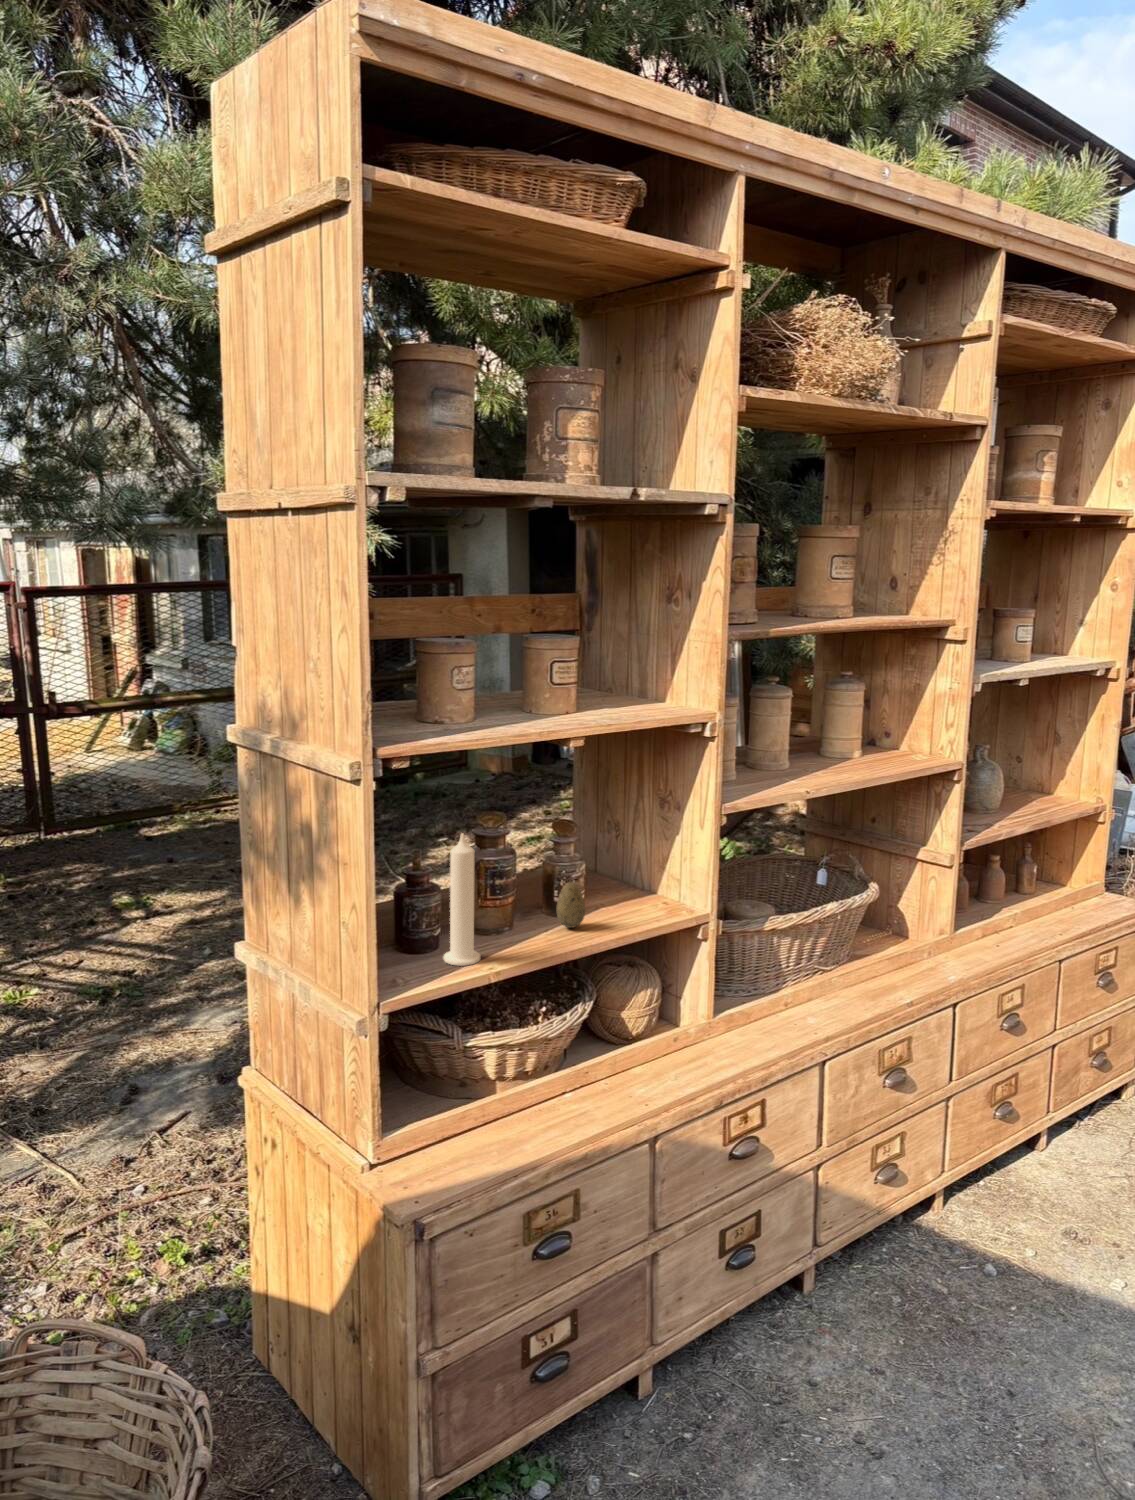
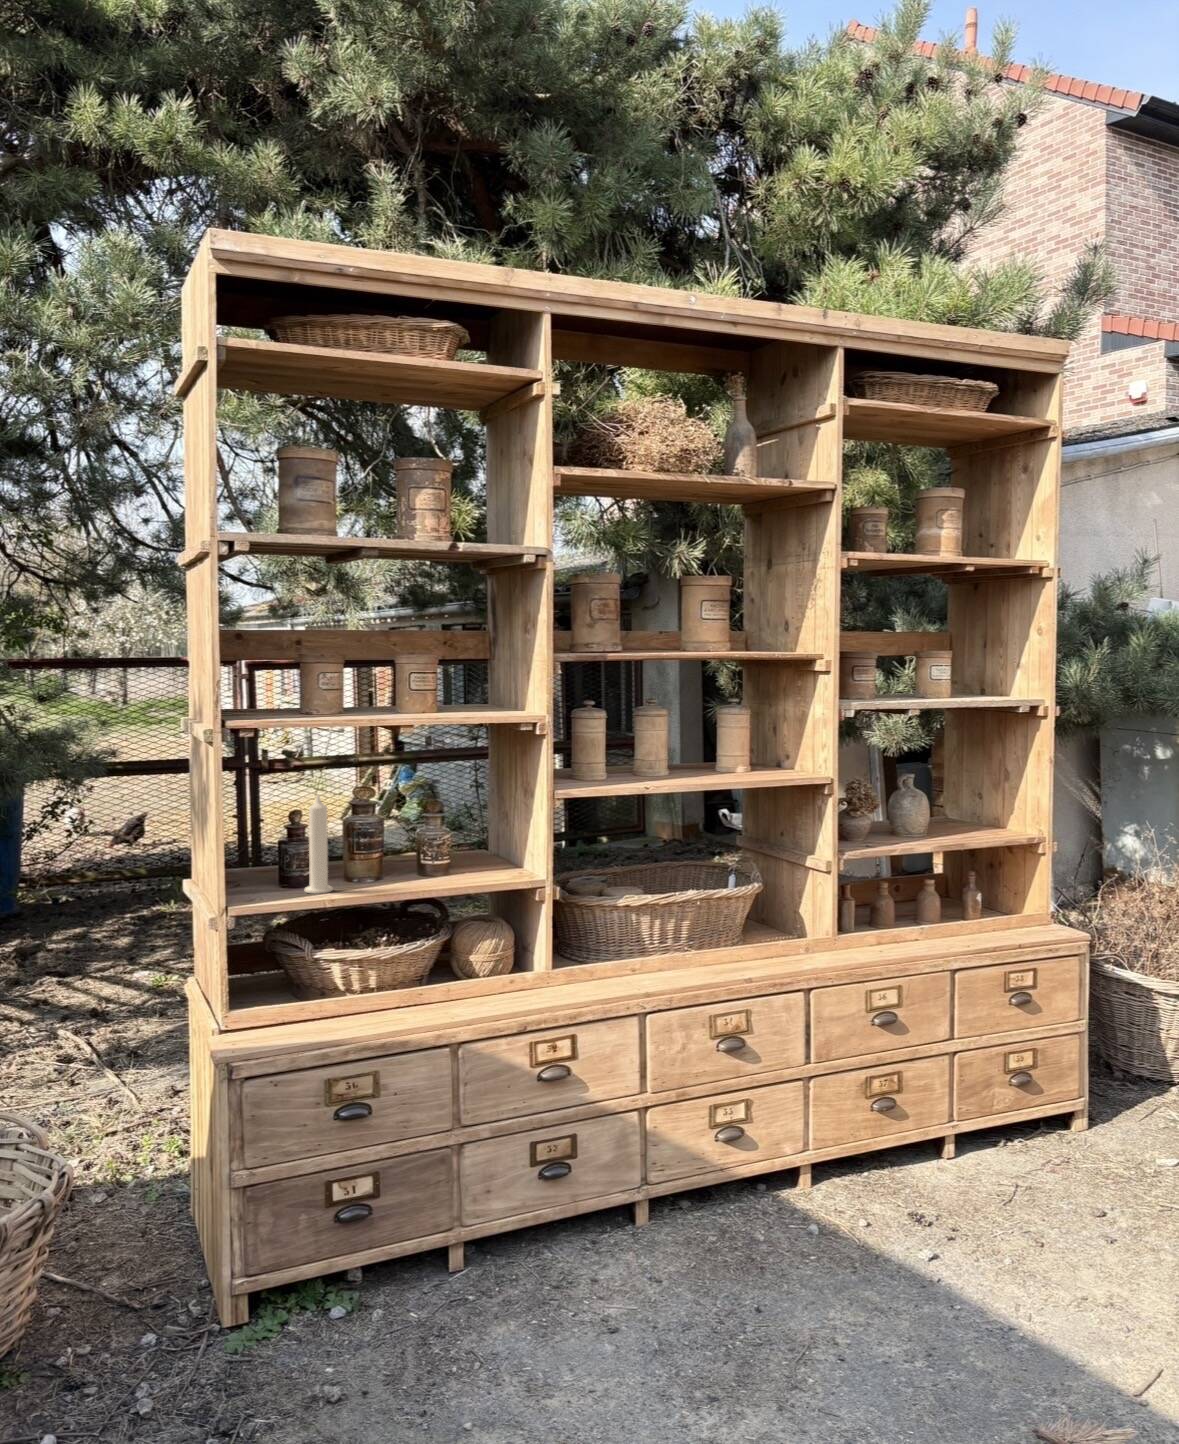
decorative egg: present [556,883,585,928] -> none [411,844,433,881]

